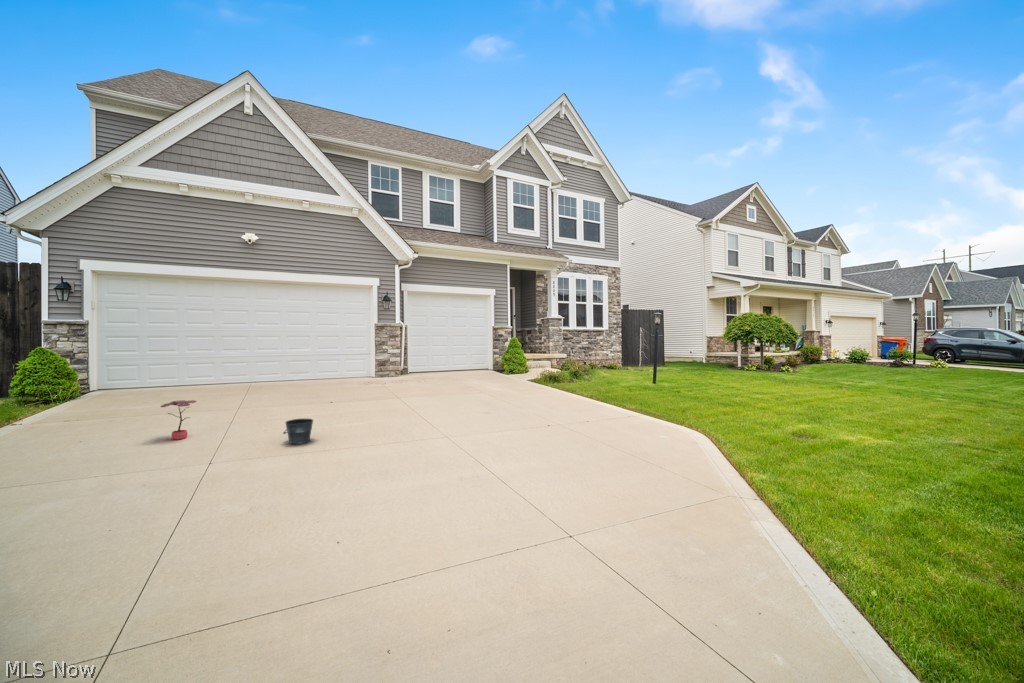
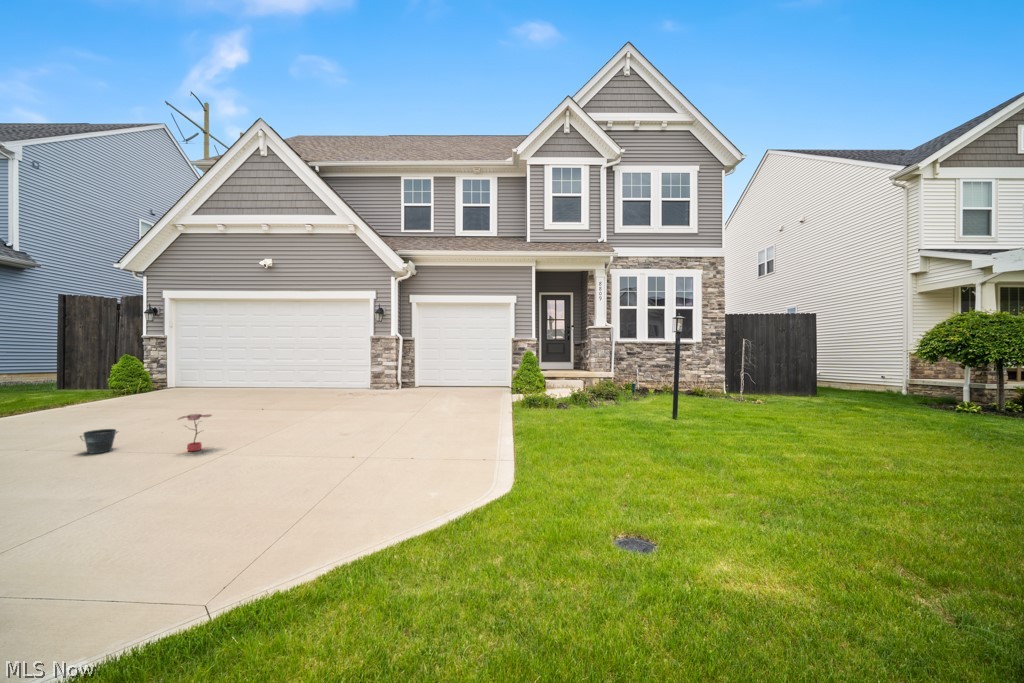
potted plant: present [161,400,196,439] -> present [178,414,211,451]

